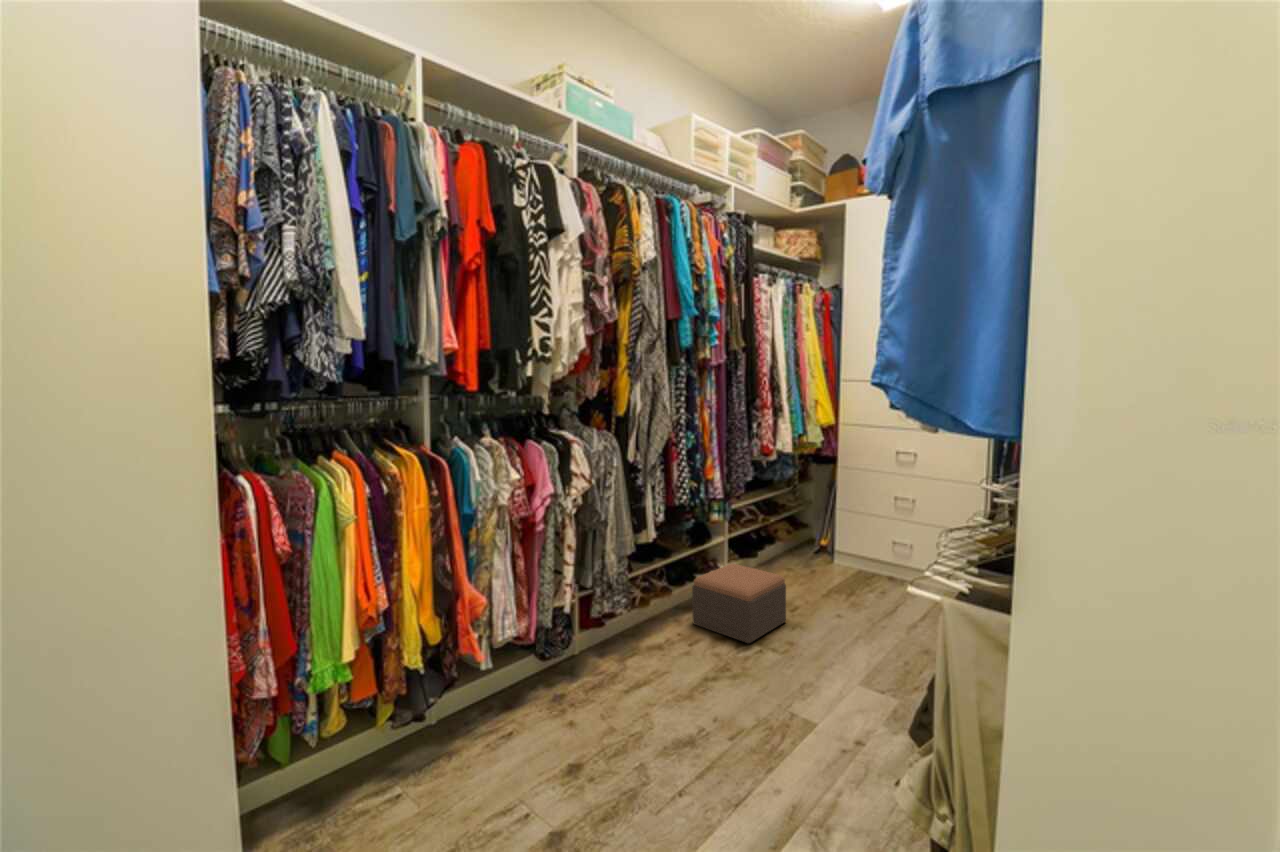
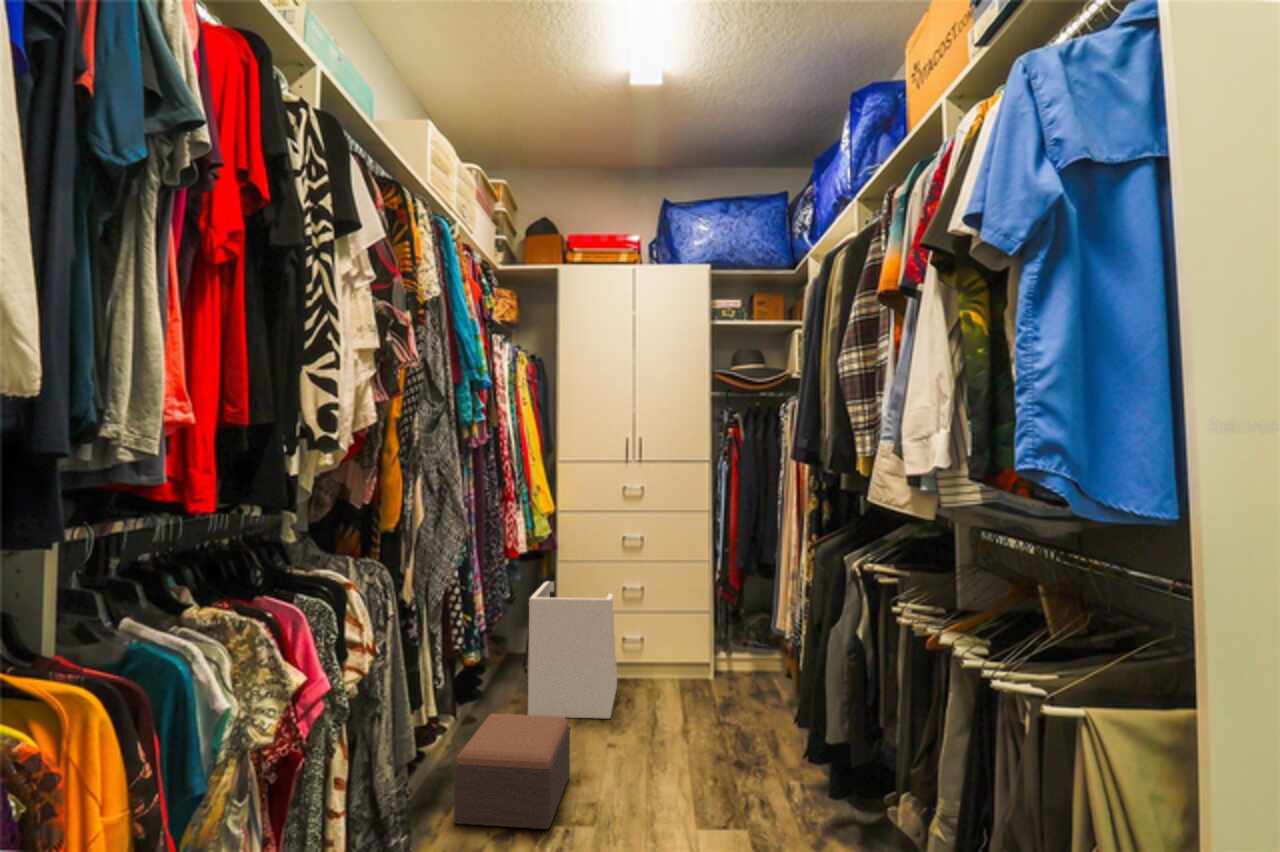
laundry hamper: none [782,480,873,597] -> present [528,581,617,718]

